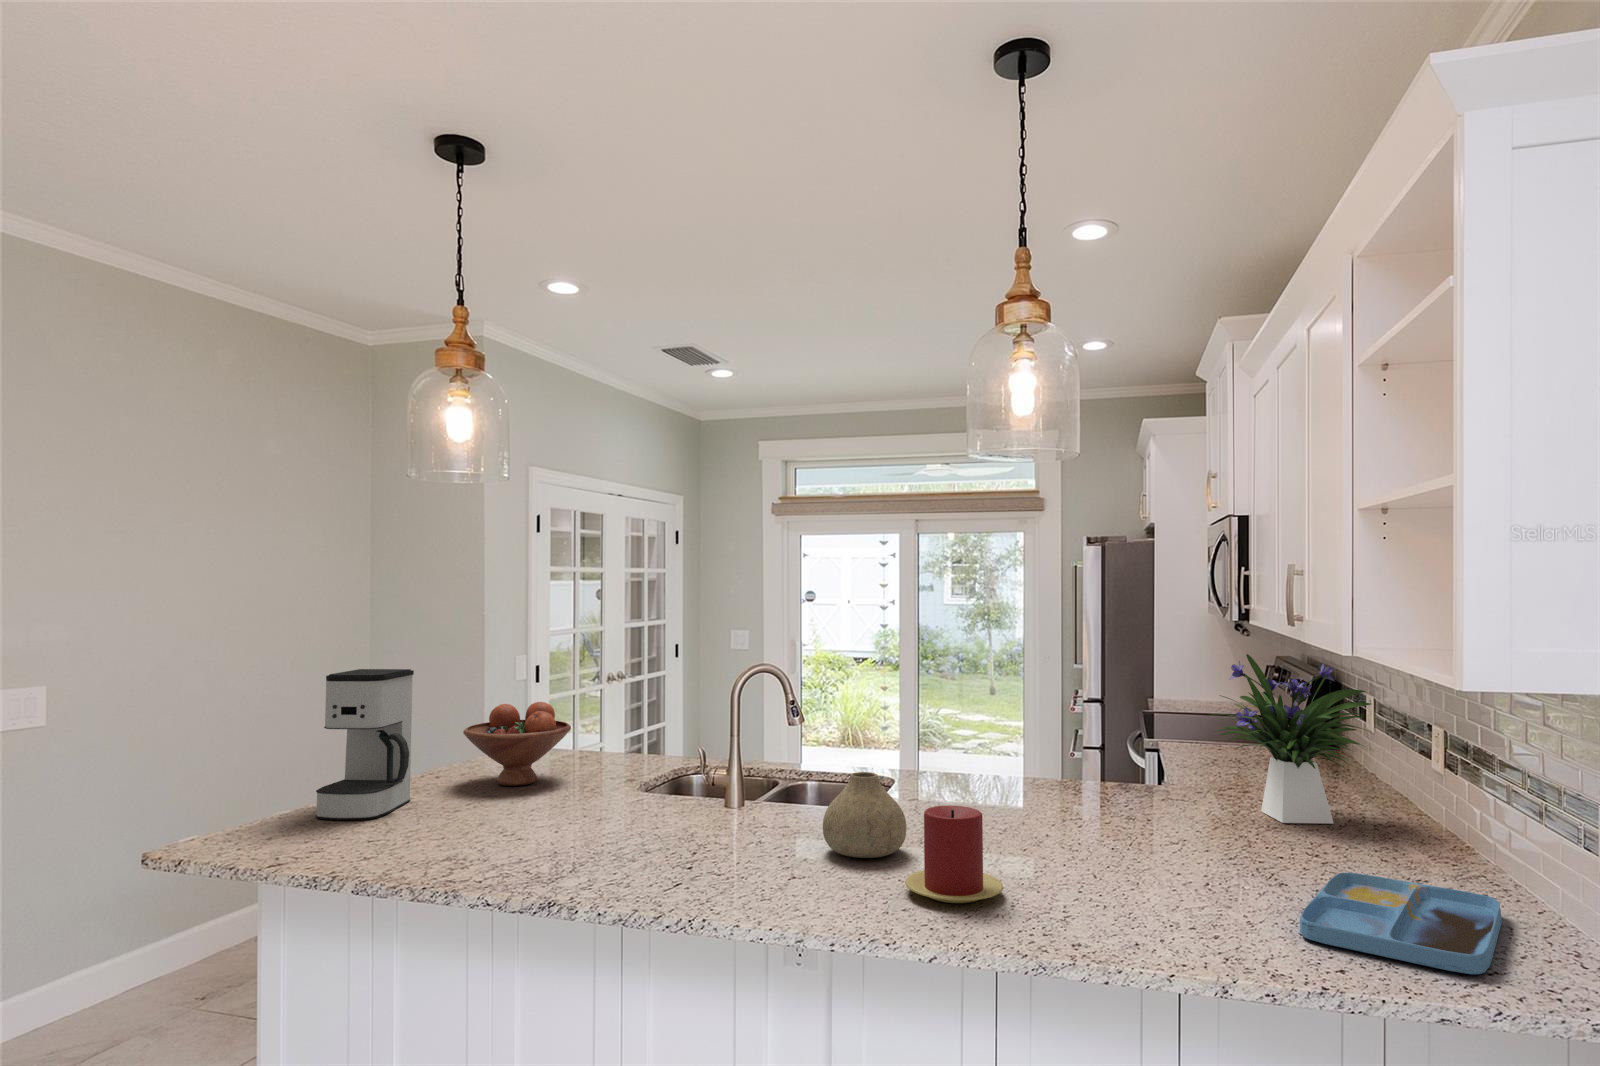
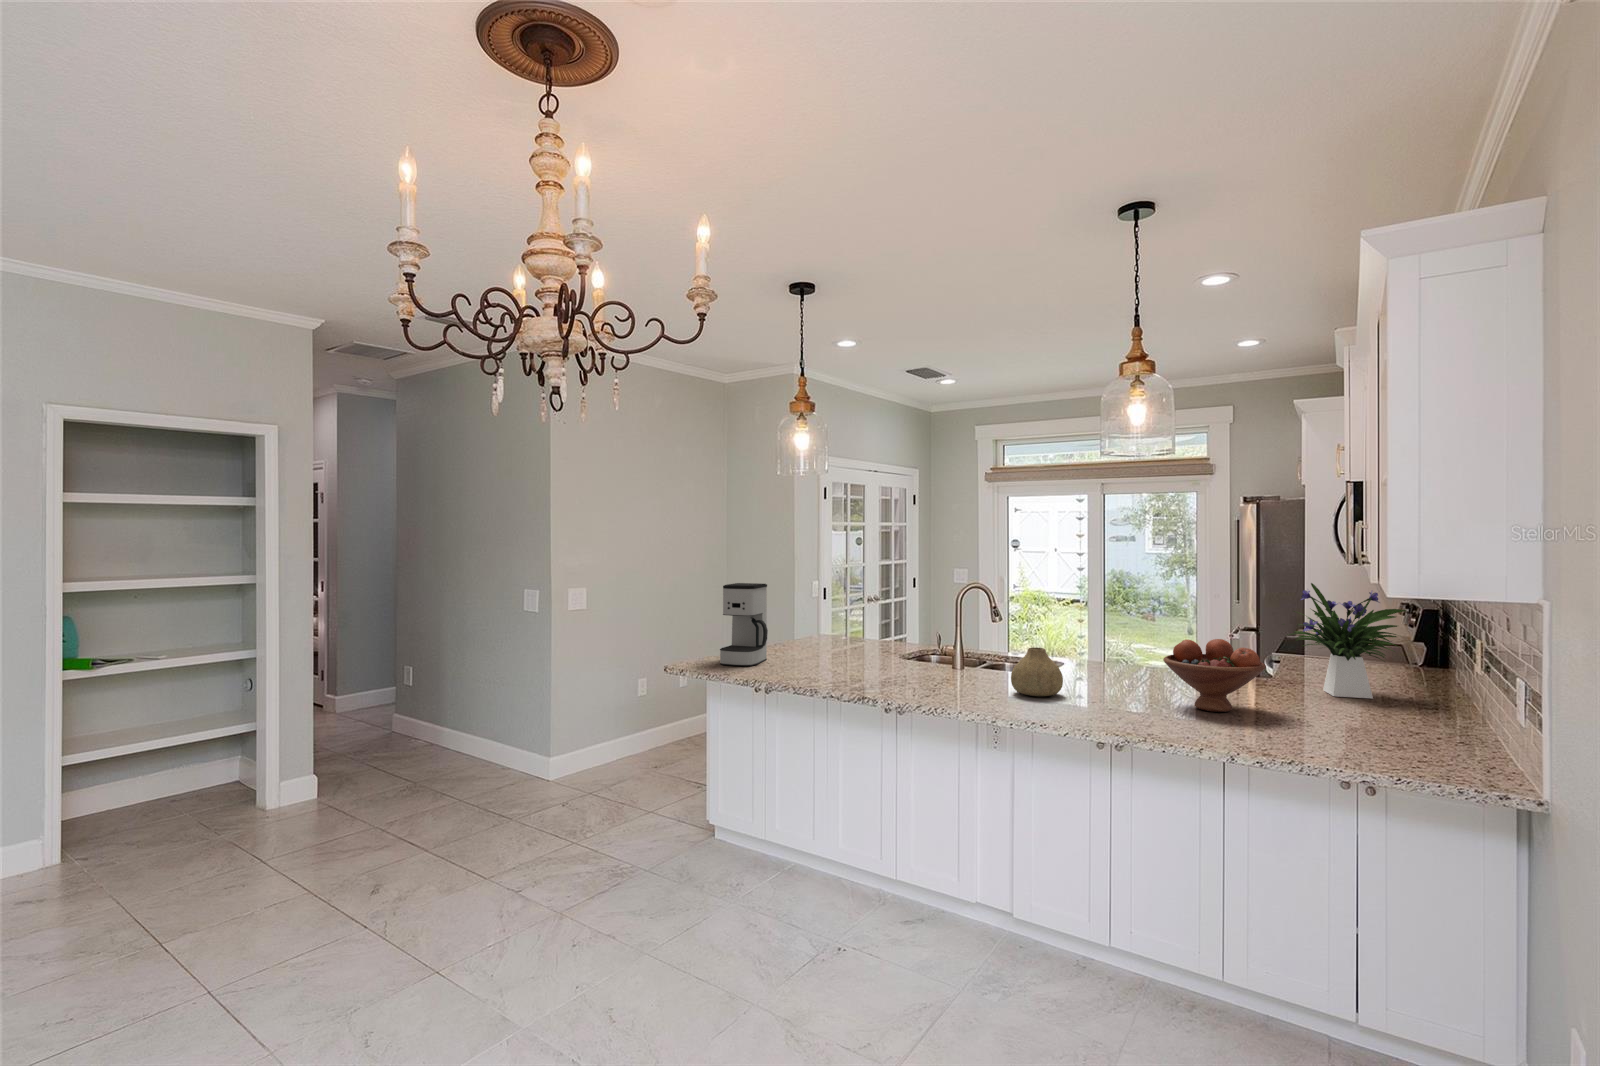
fruit bowl: present [463,702,571,786] -> present [1163,639,1266,712]
candle: present [905,806,1003,903] -> none [1057,664,1117,717]
tray: present [1300,873,1502,974] -> none [1296,717,1444,761]

